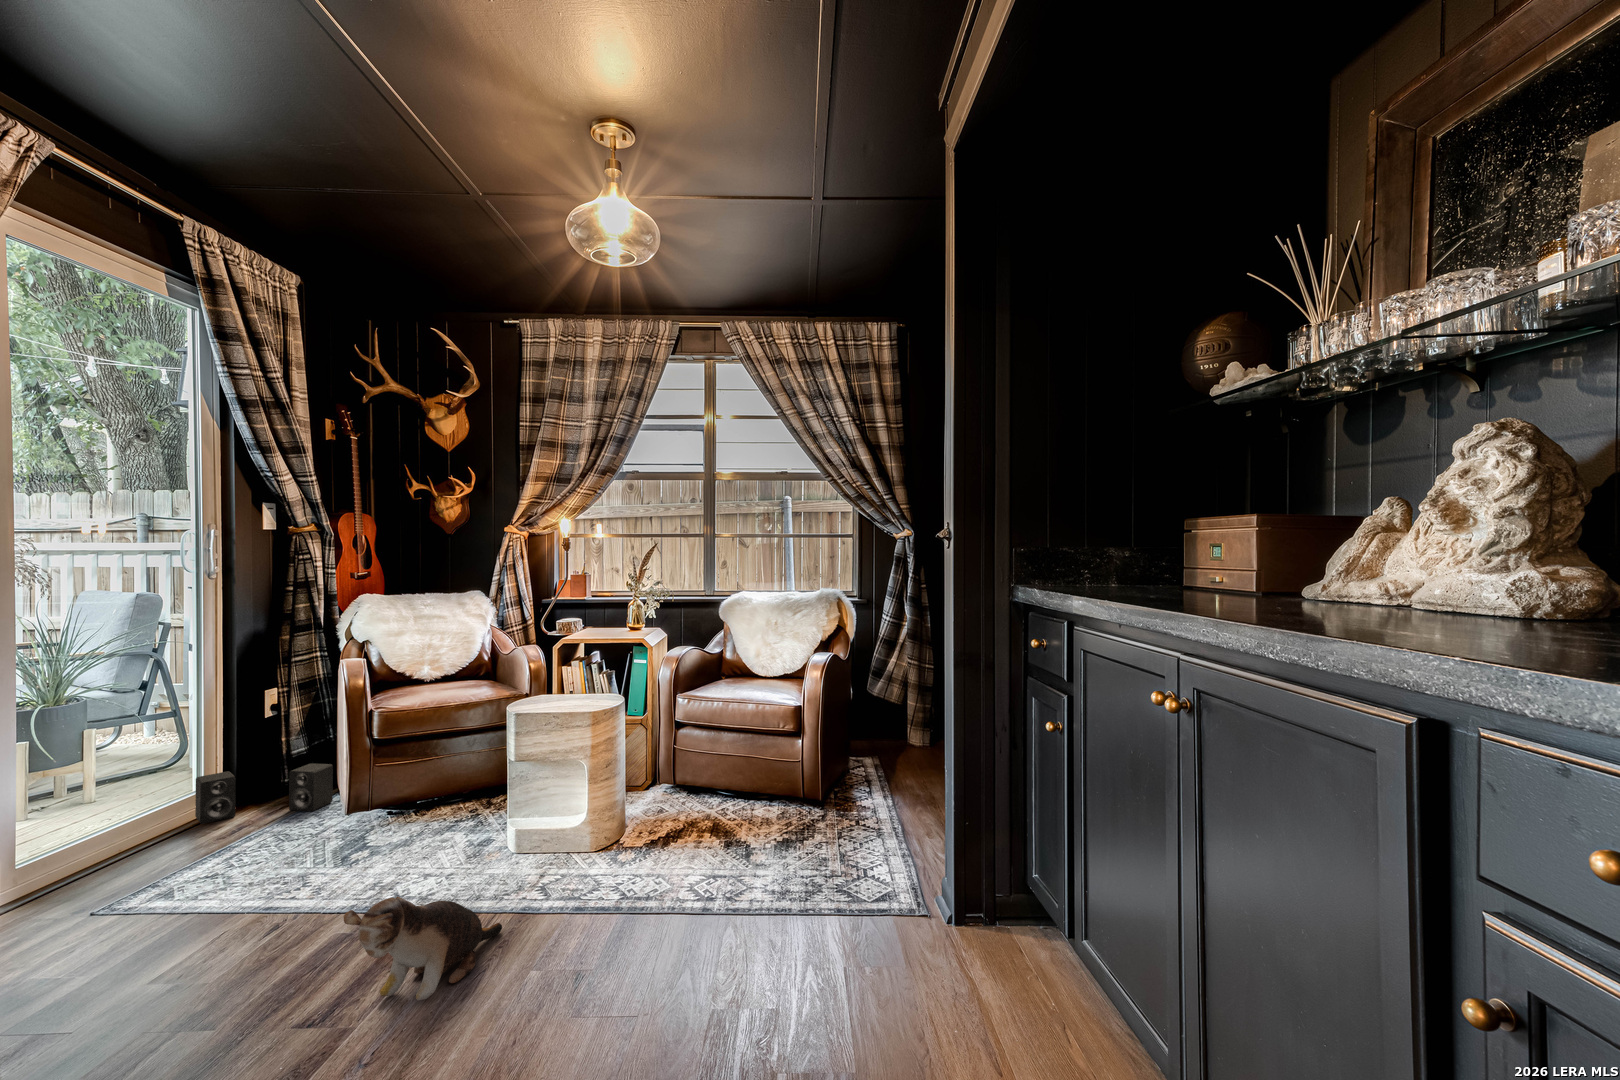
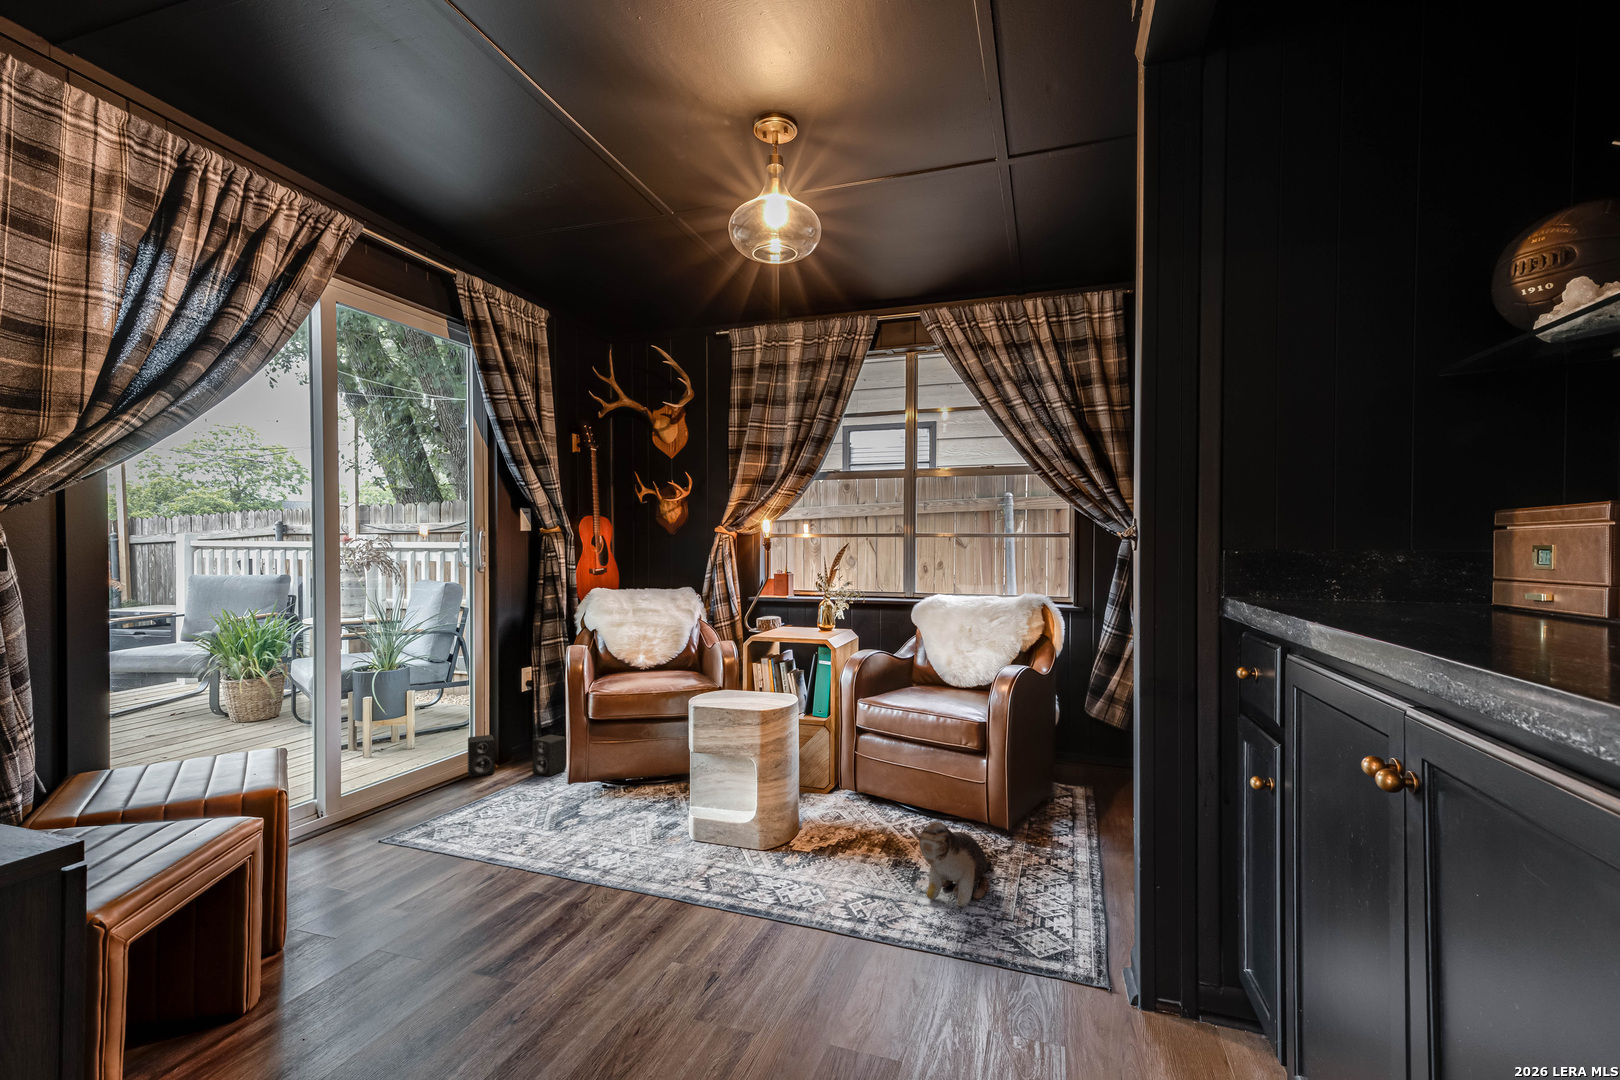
plush toy: present [344,896,502,1000] -> present [911,822,992,907]

